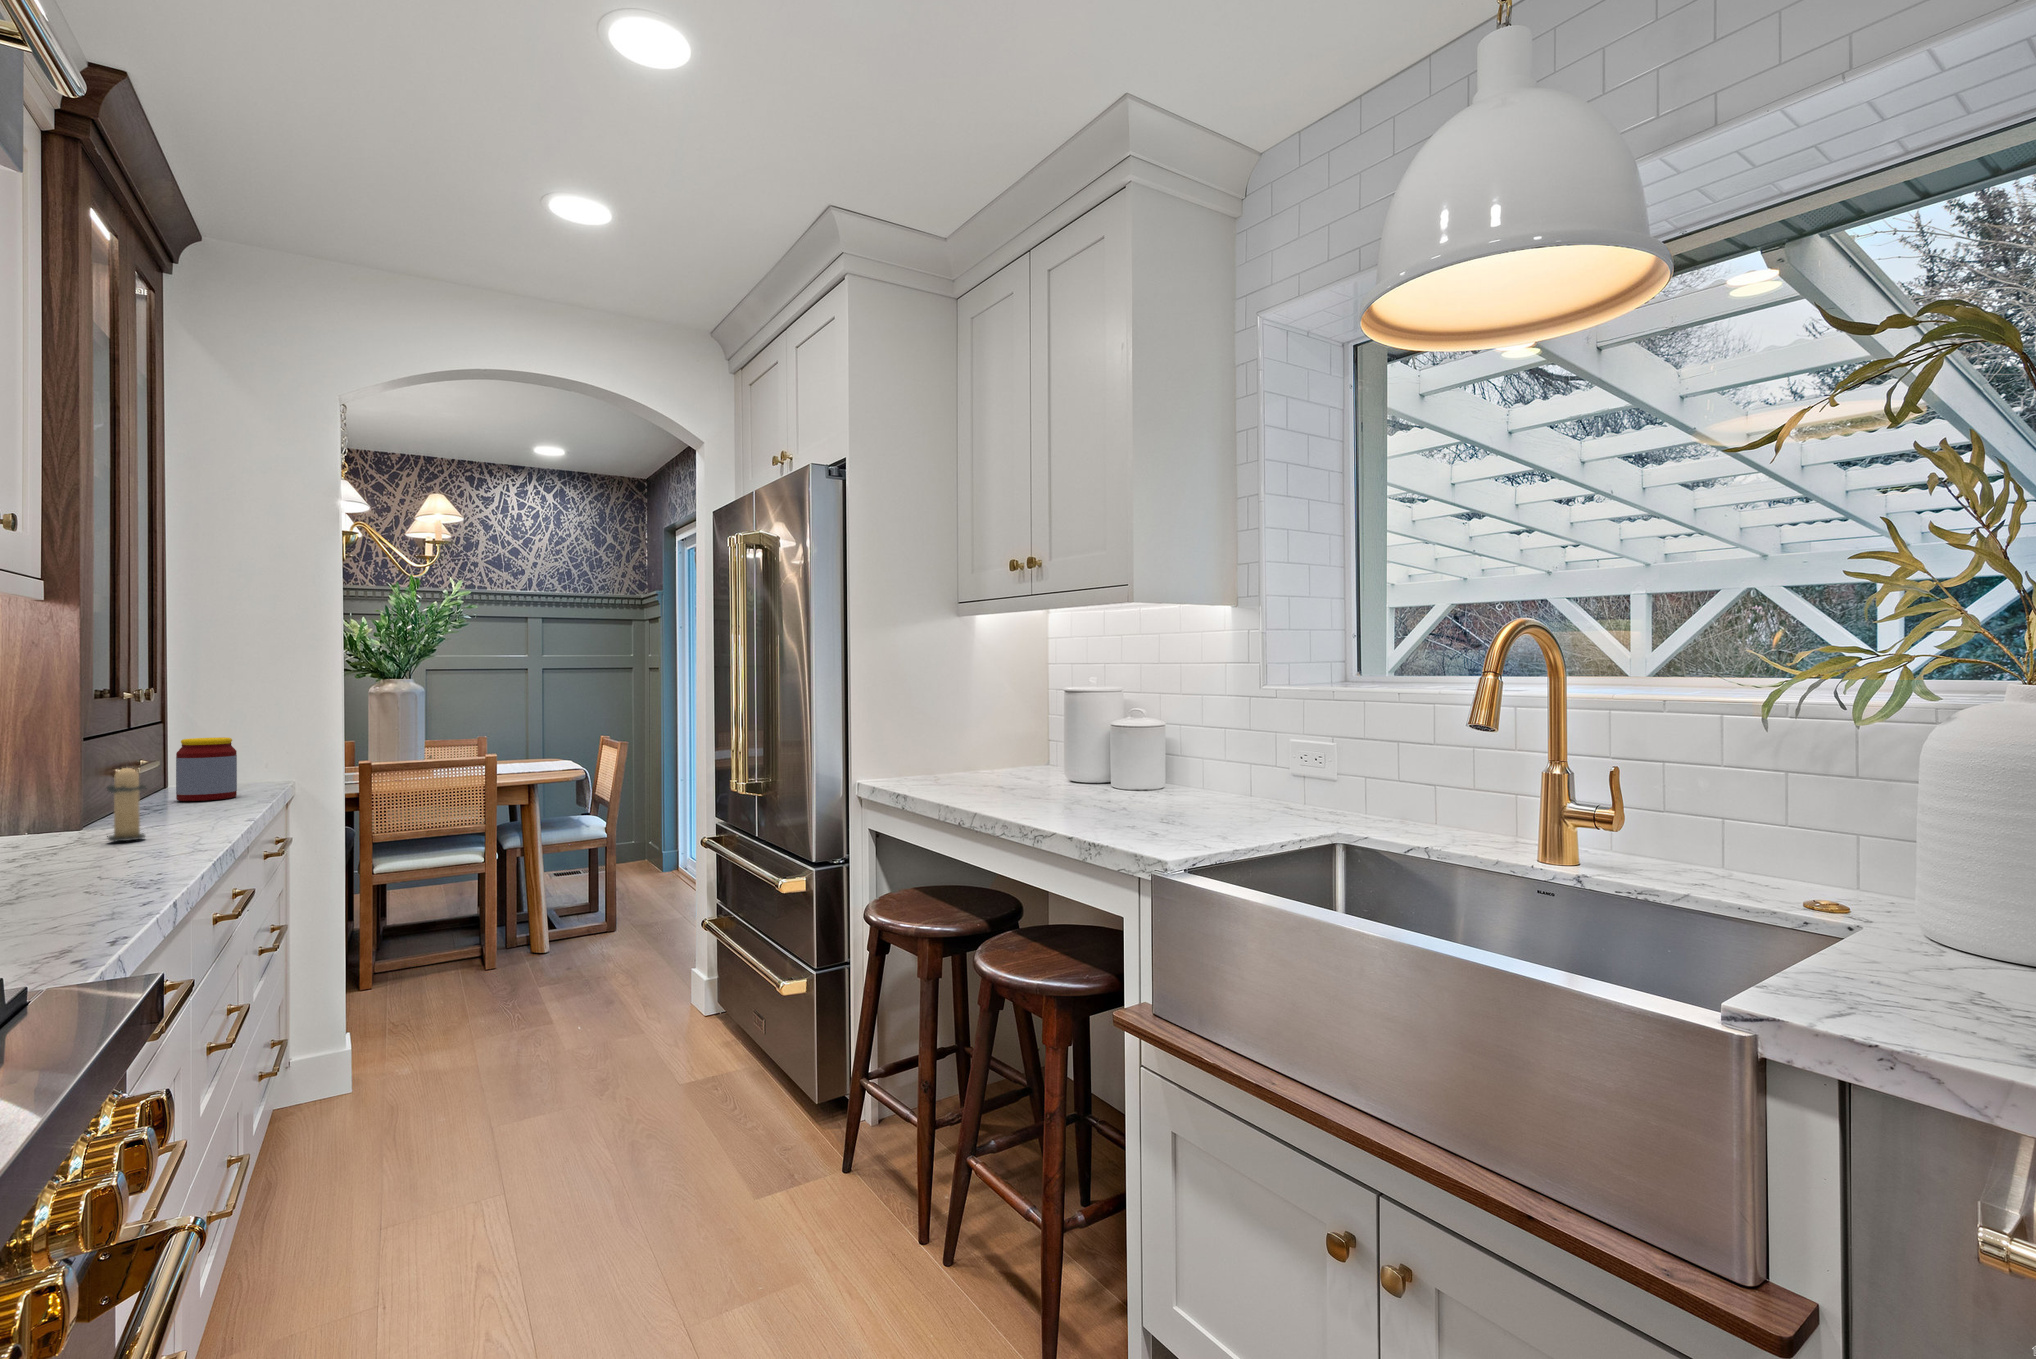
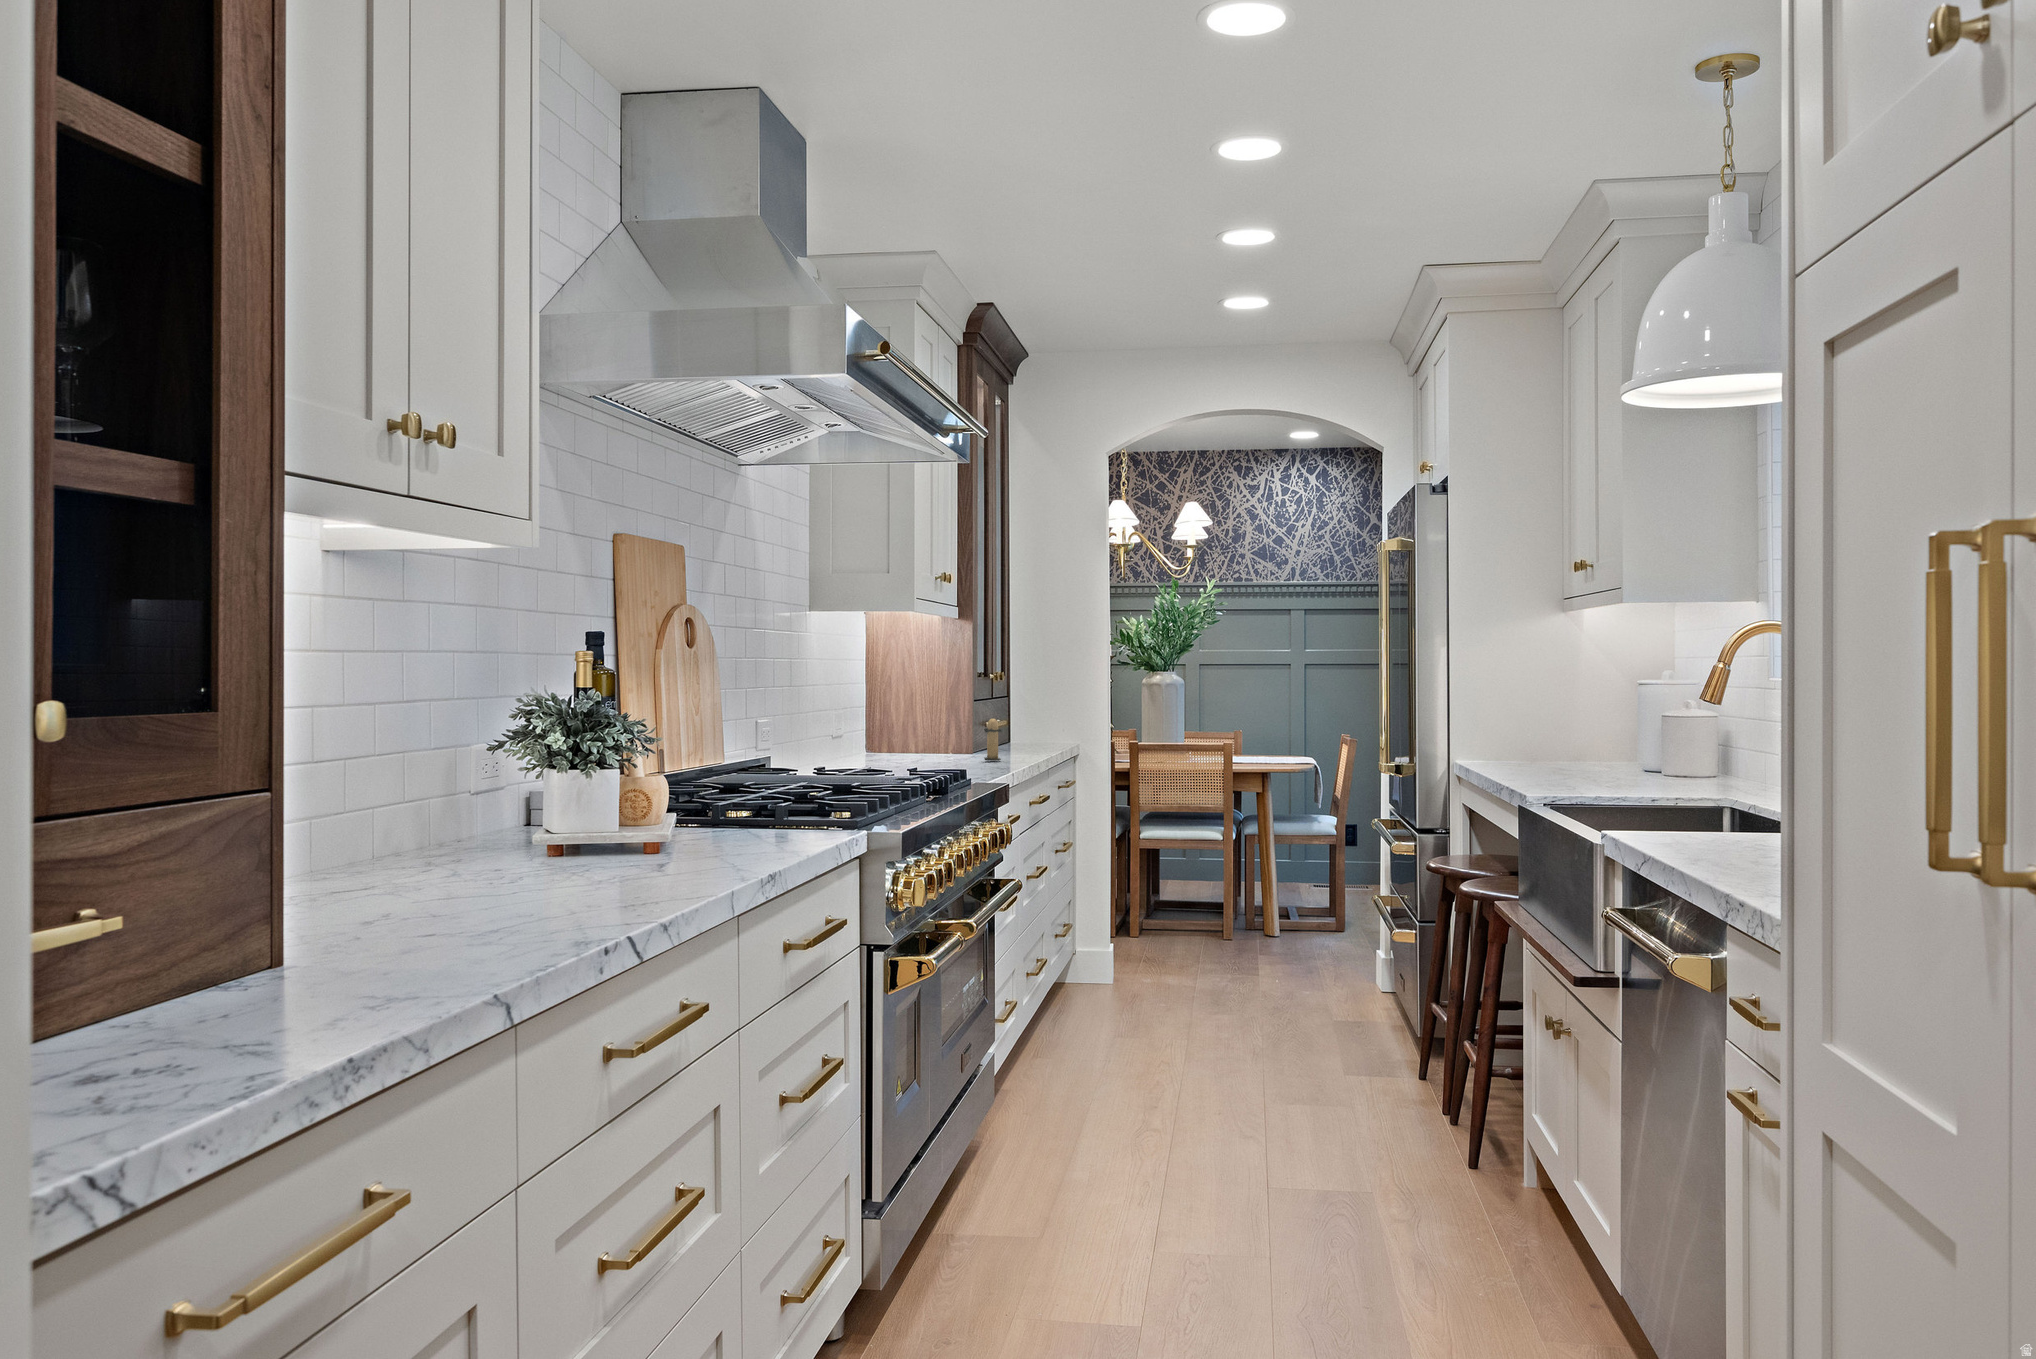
jar: present [176,737,237,801] -> none [1013,708,1045,749]

